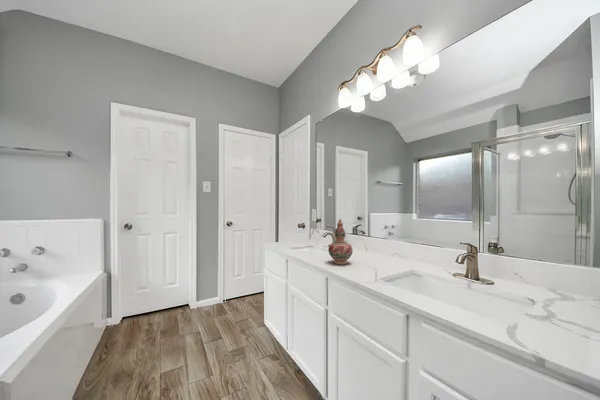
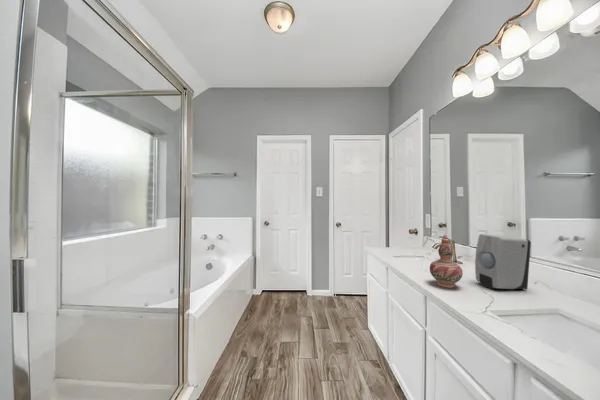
soap dispenser: none [358,218,389,260] -> present [475,234,531,289]

